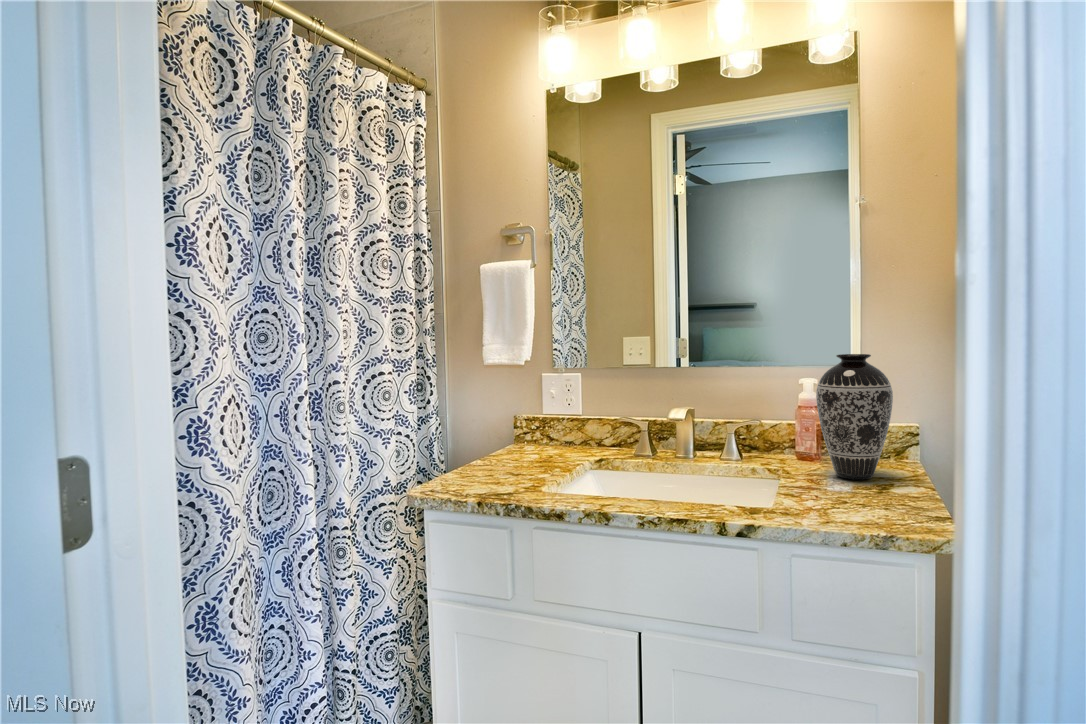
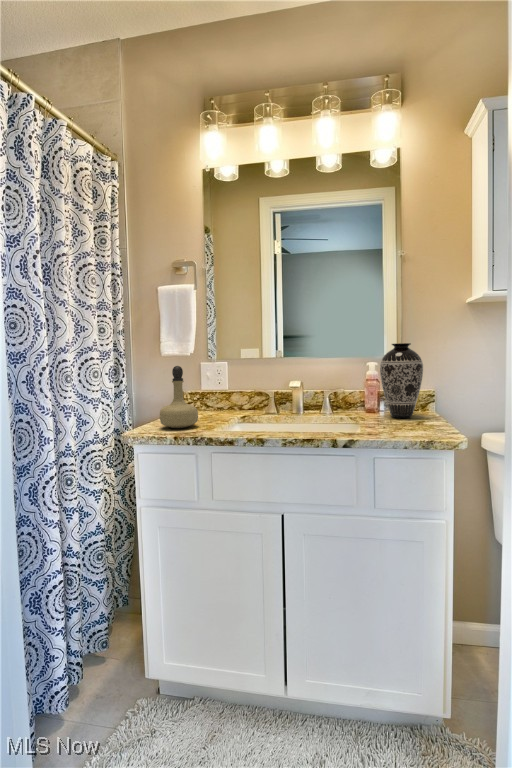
perfume bottle: none [465,389,521,483] -> present [160,366,198,428]

